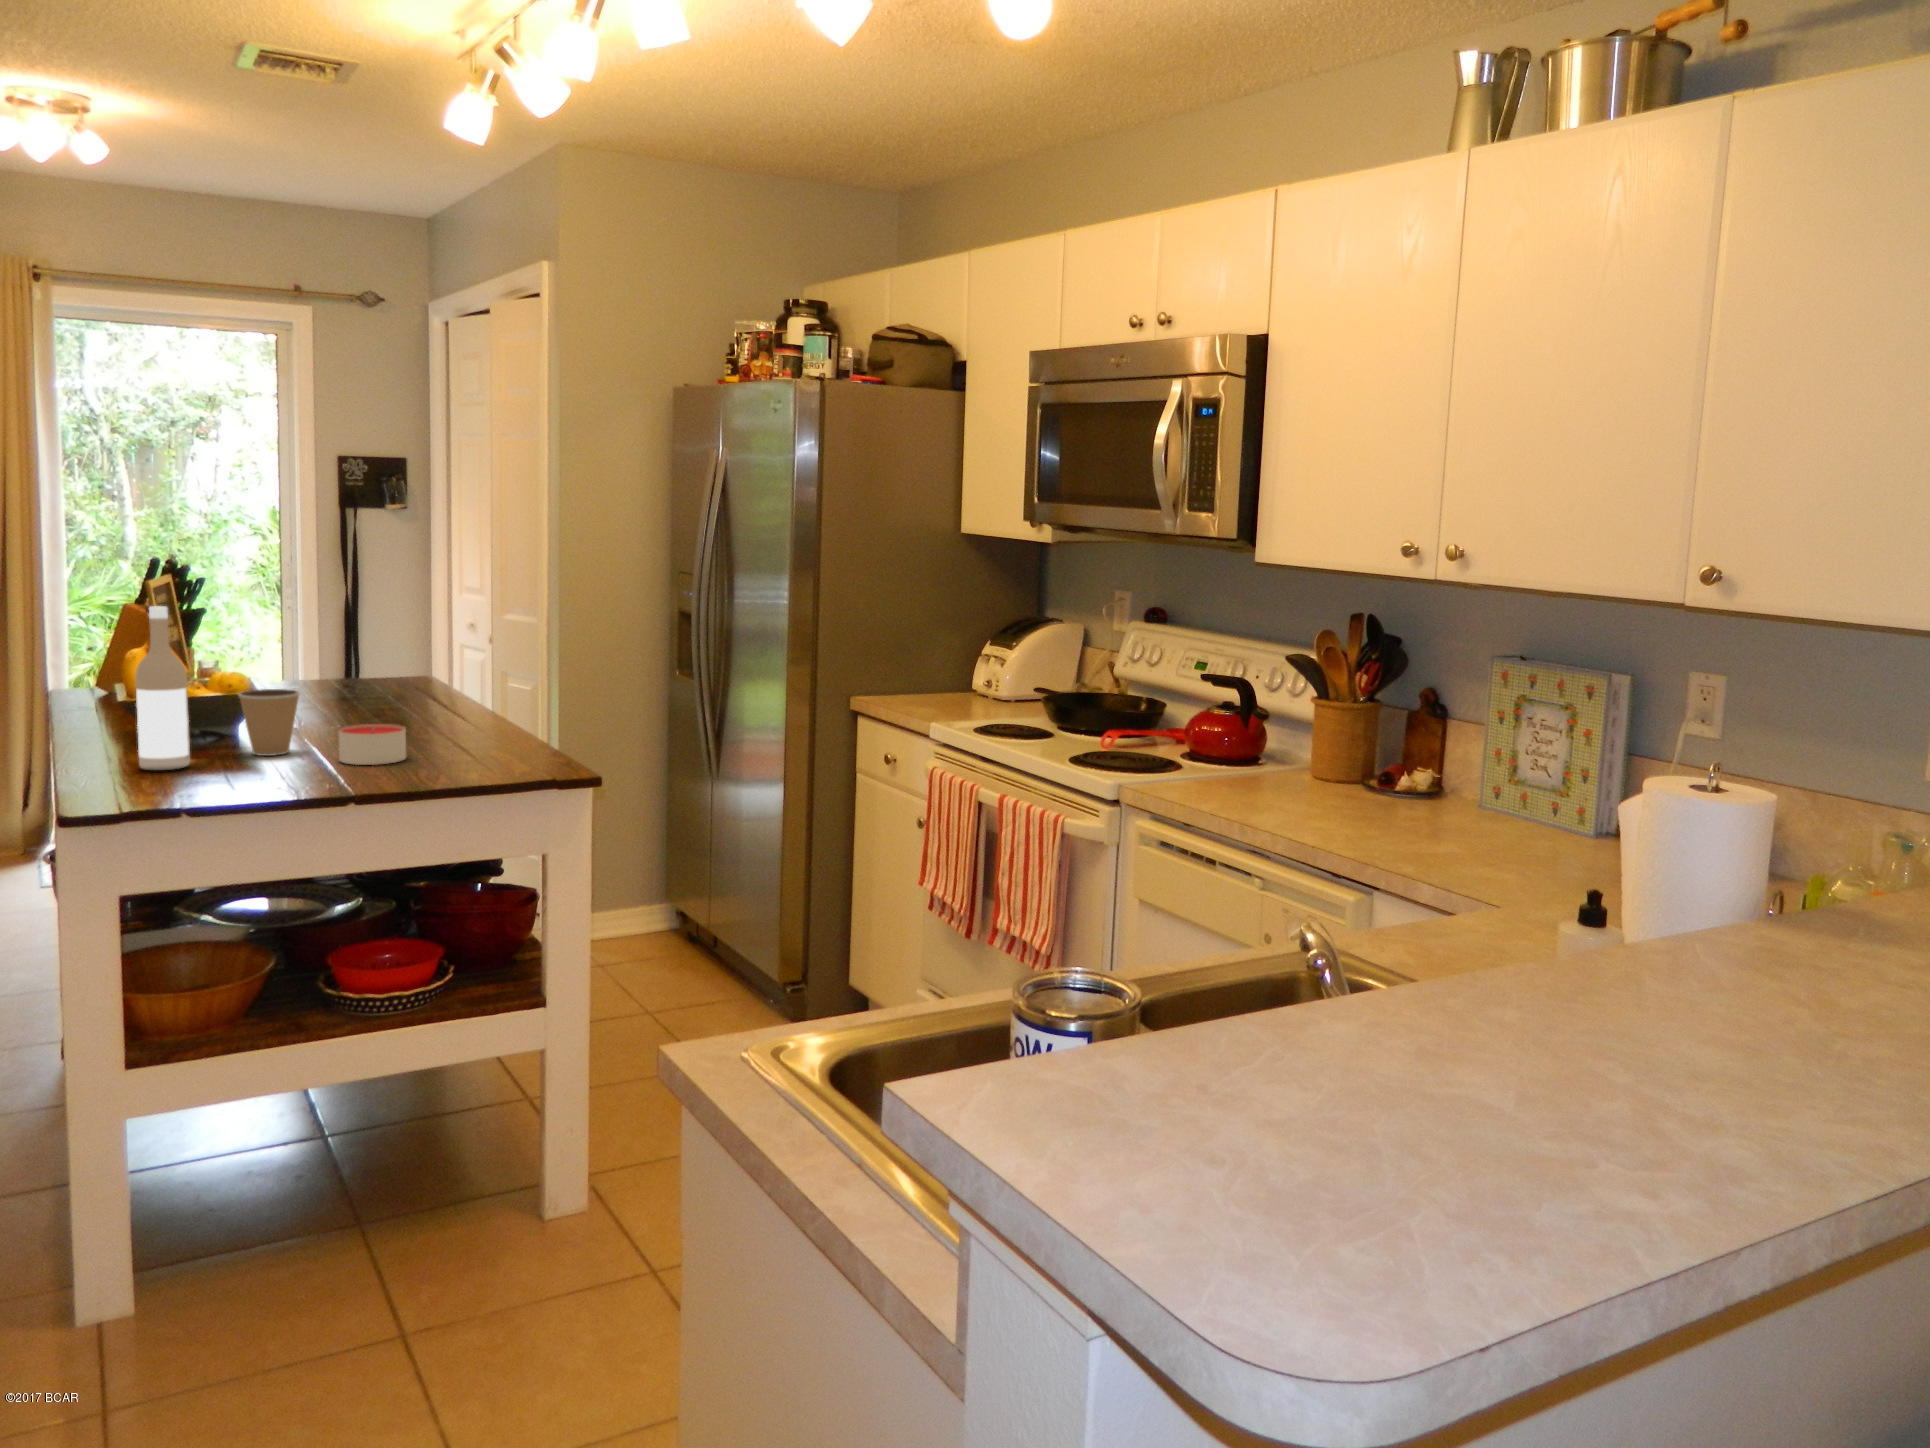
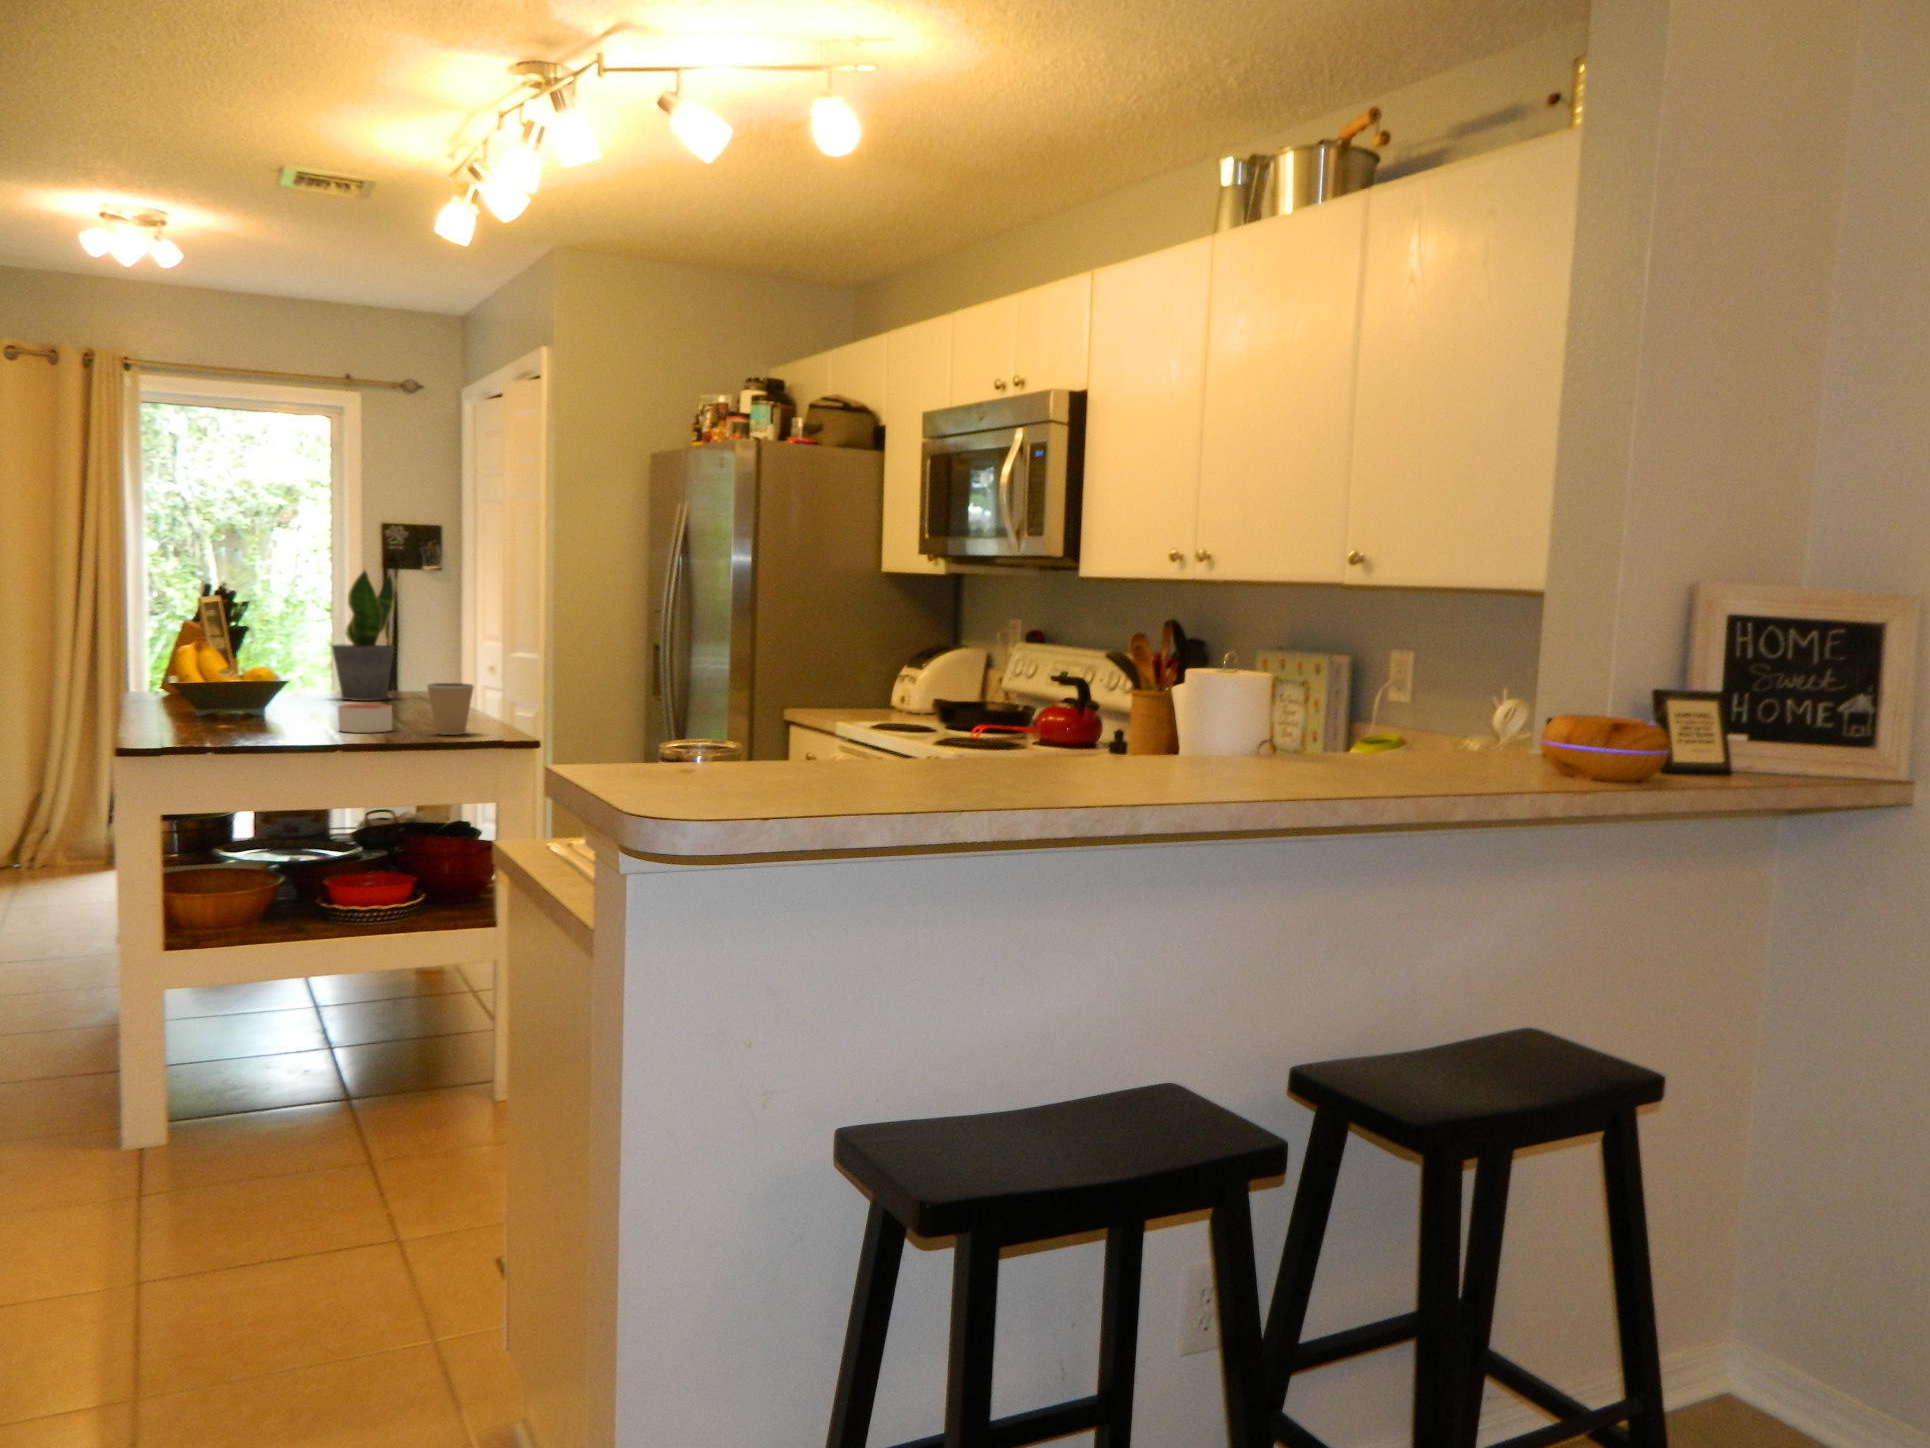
potted plant: none [306,536,384,696] -> present [332,570,394,701]
wine bottle: present [135,606,190,771] -> none [180,604,222,732]
coffee cup: present [239,689,300,756] -> present [427,683,474,735]

